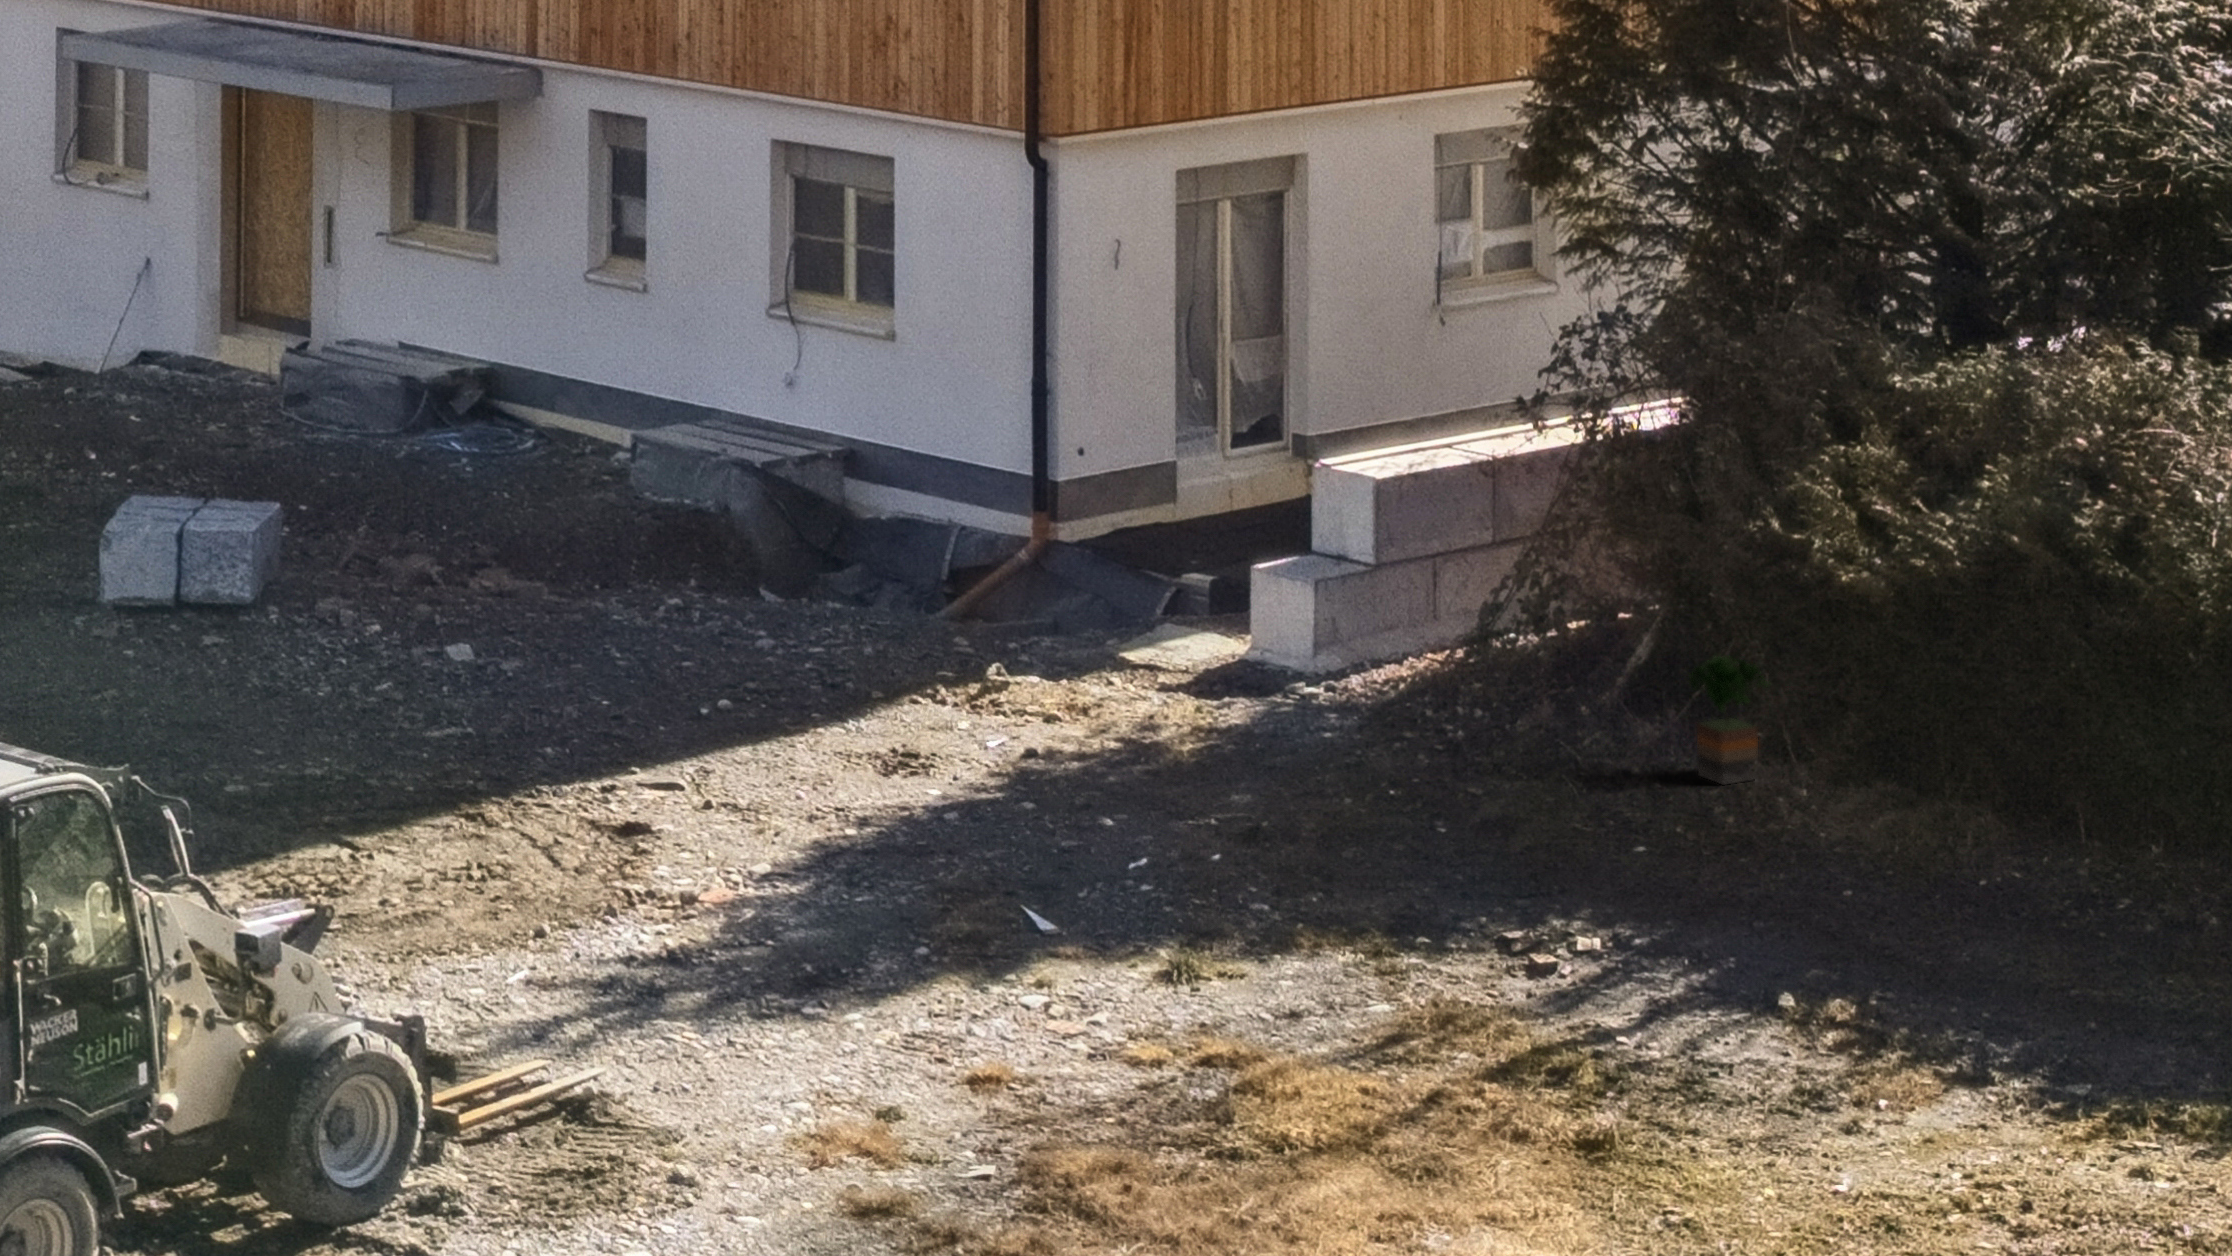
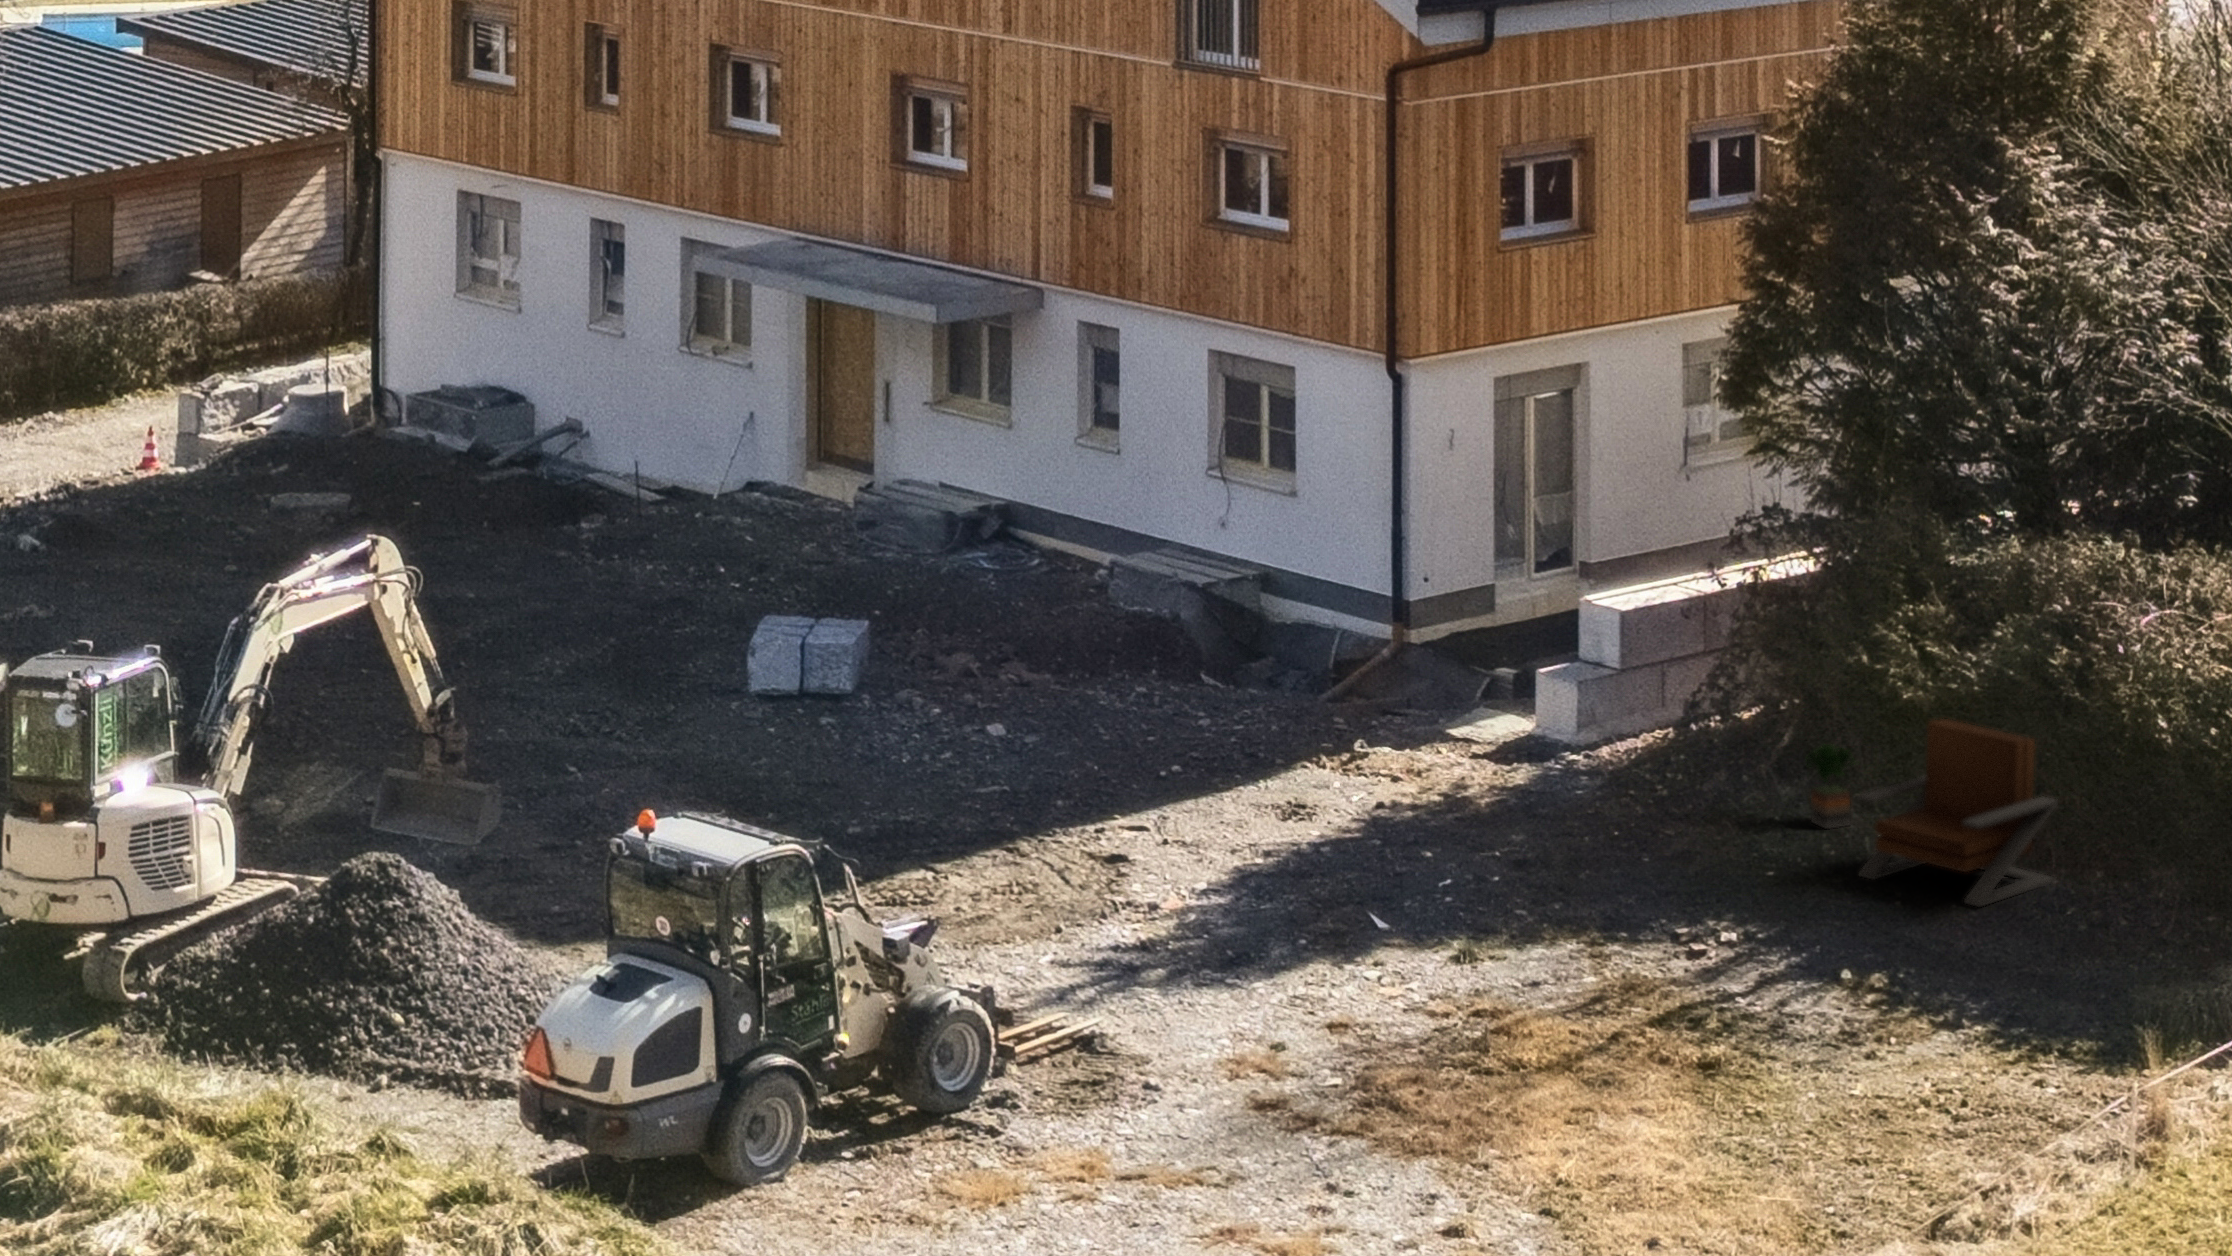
lounge chair: none [1784,609,2100,895] -> present [1858,719,2058,907]

